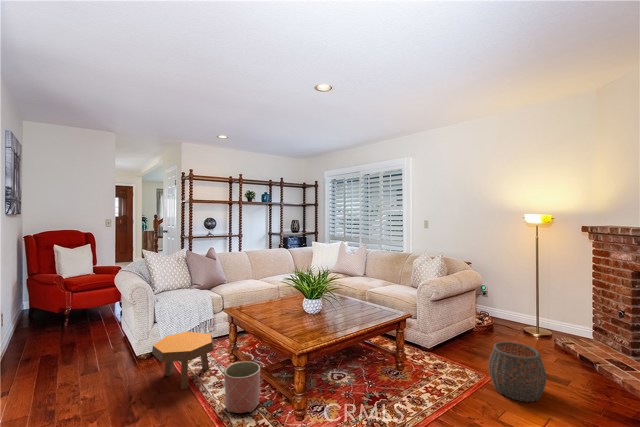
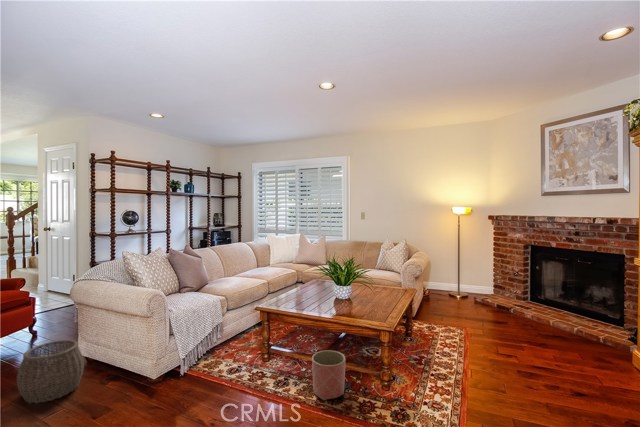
footstool: present [152,332,214,390] -> none [206,335,270,396]
woven basket: present [488,342,546,402] -> present [17,340,84,403]

